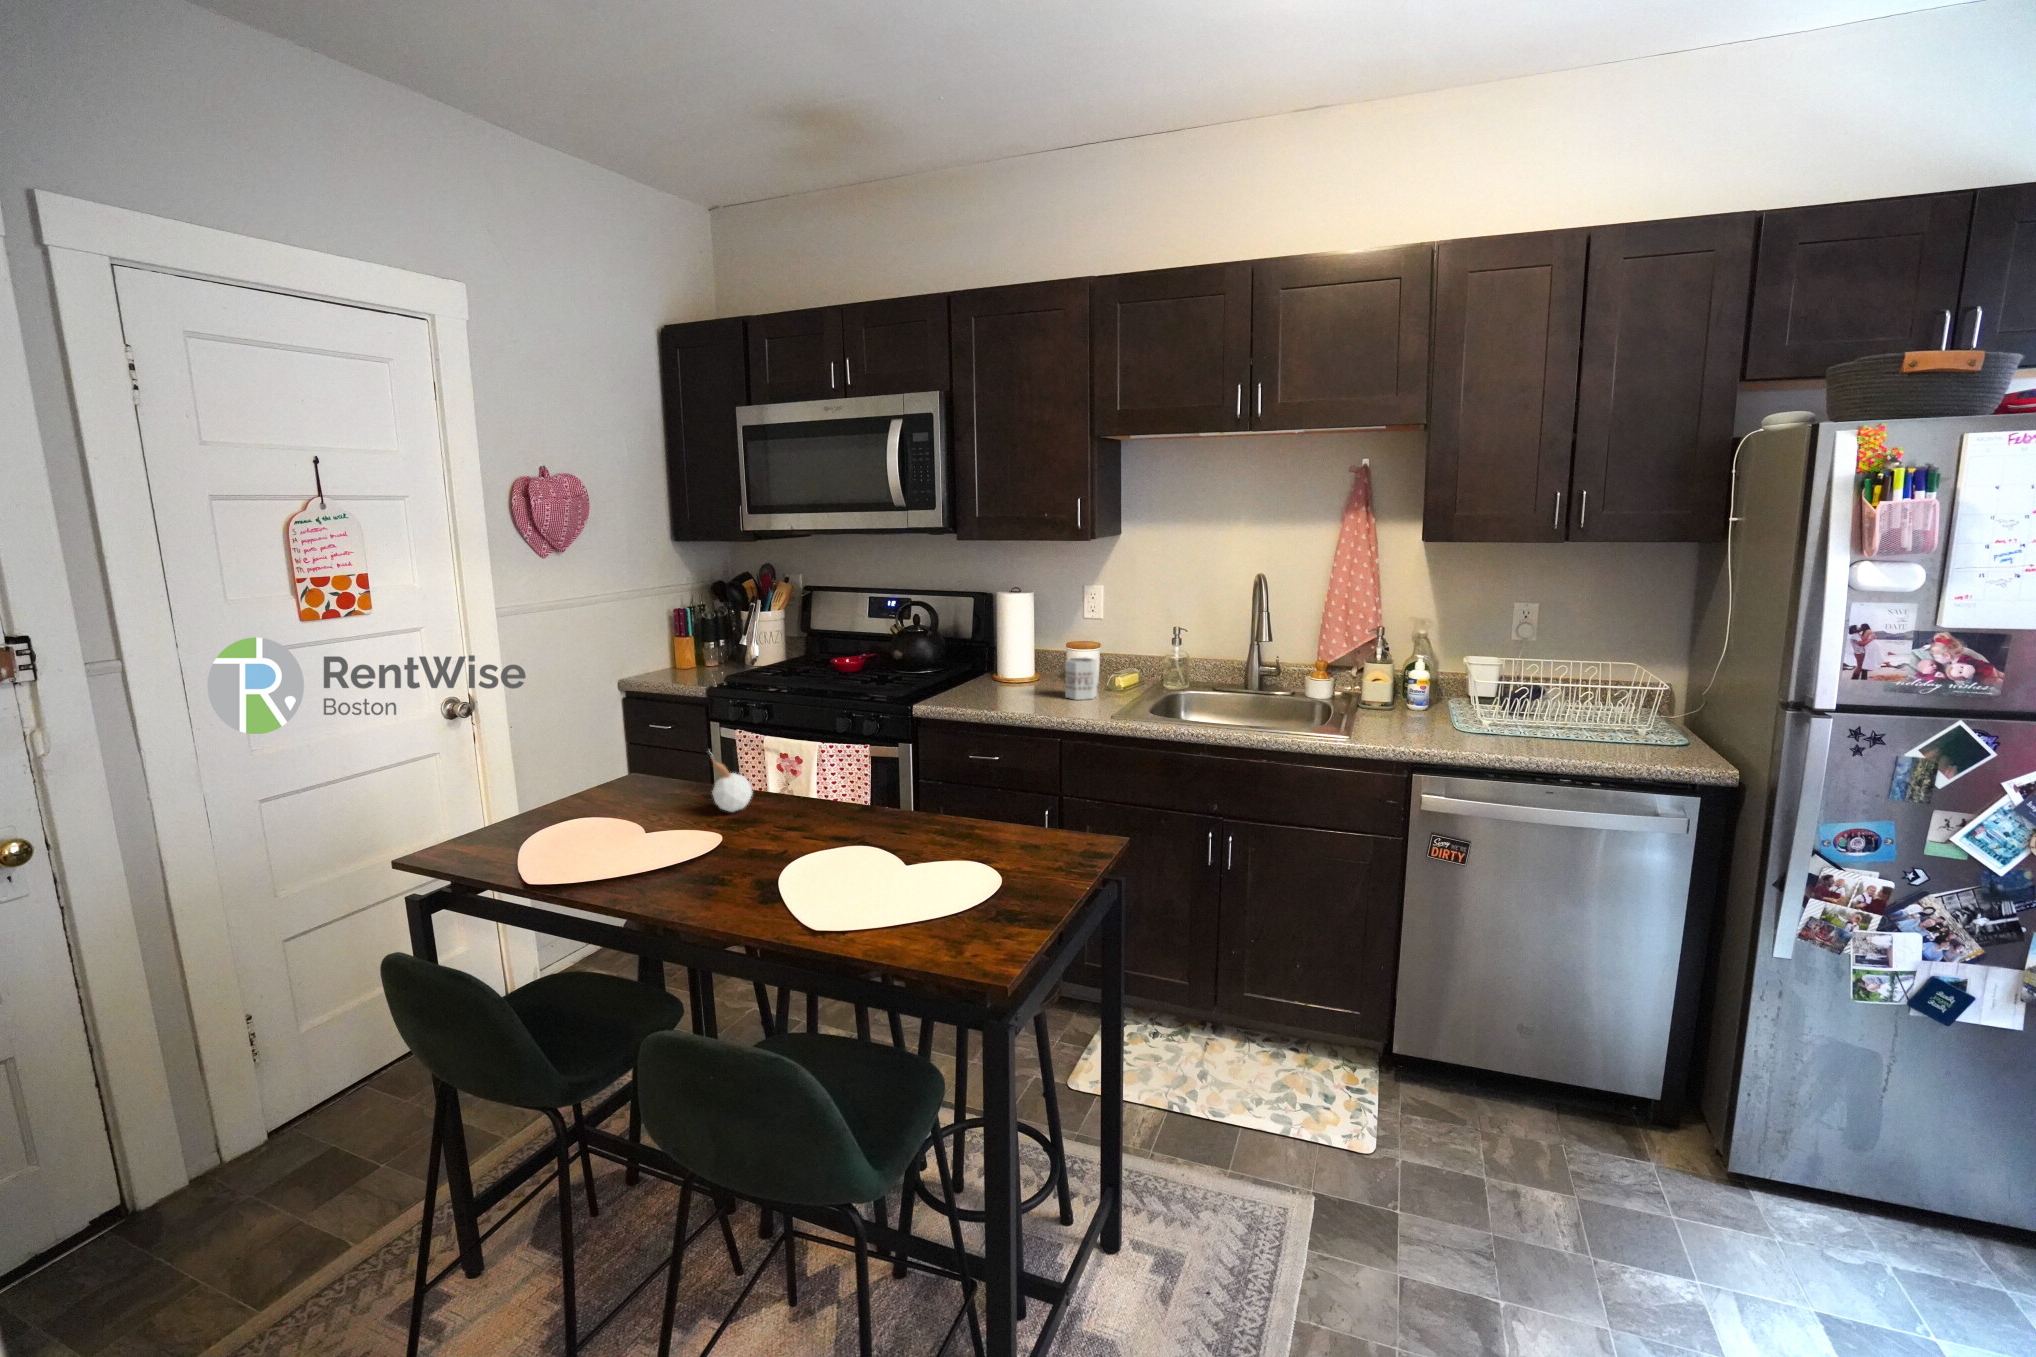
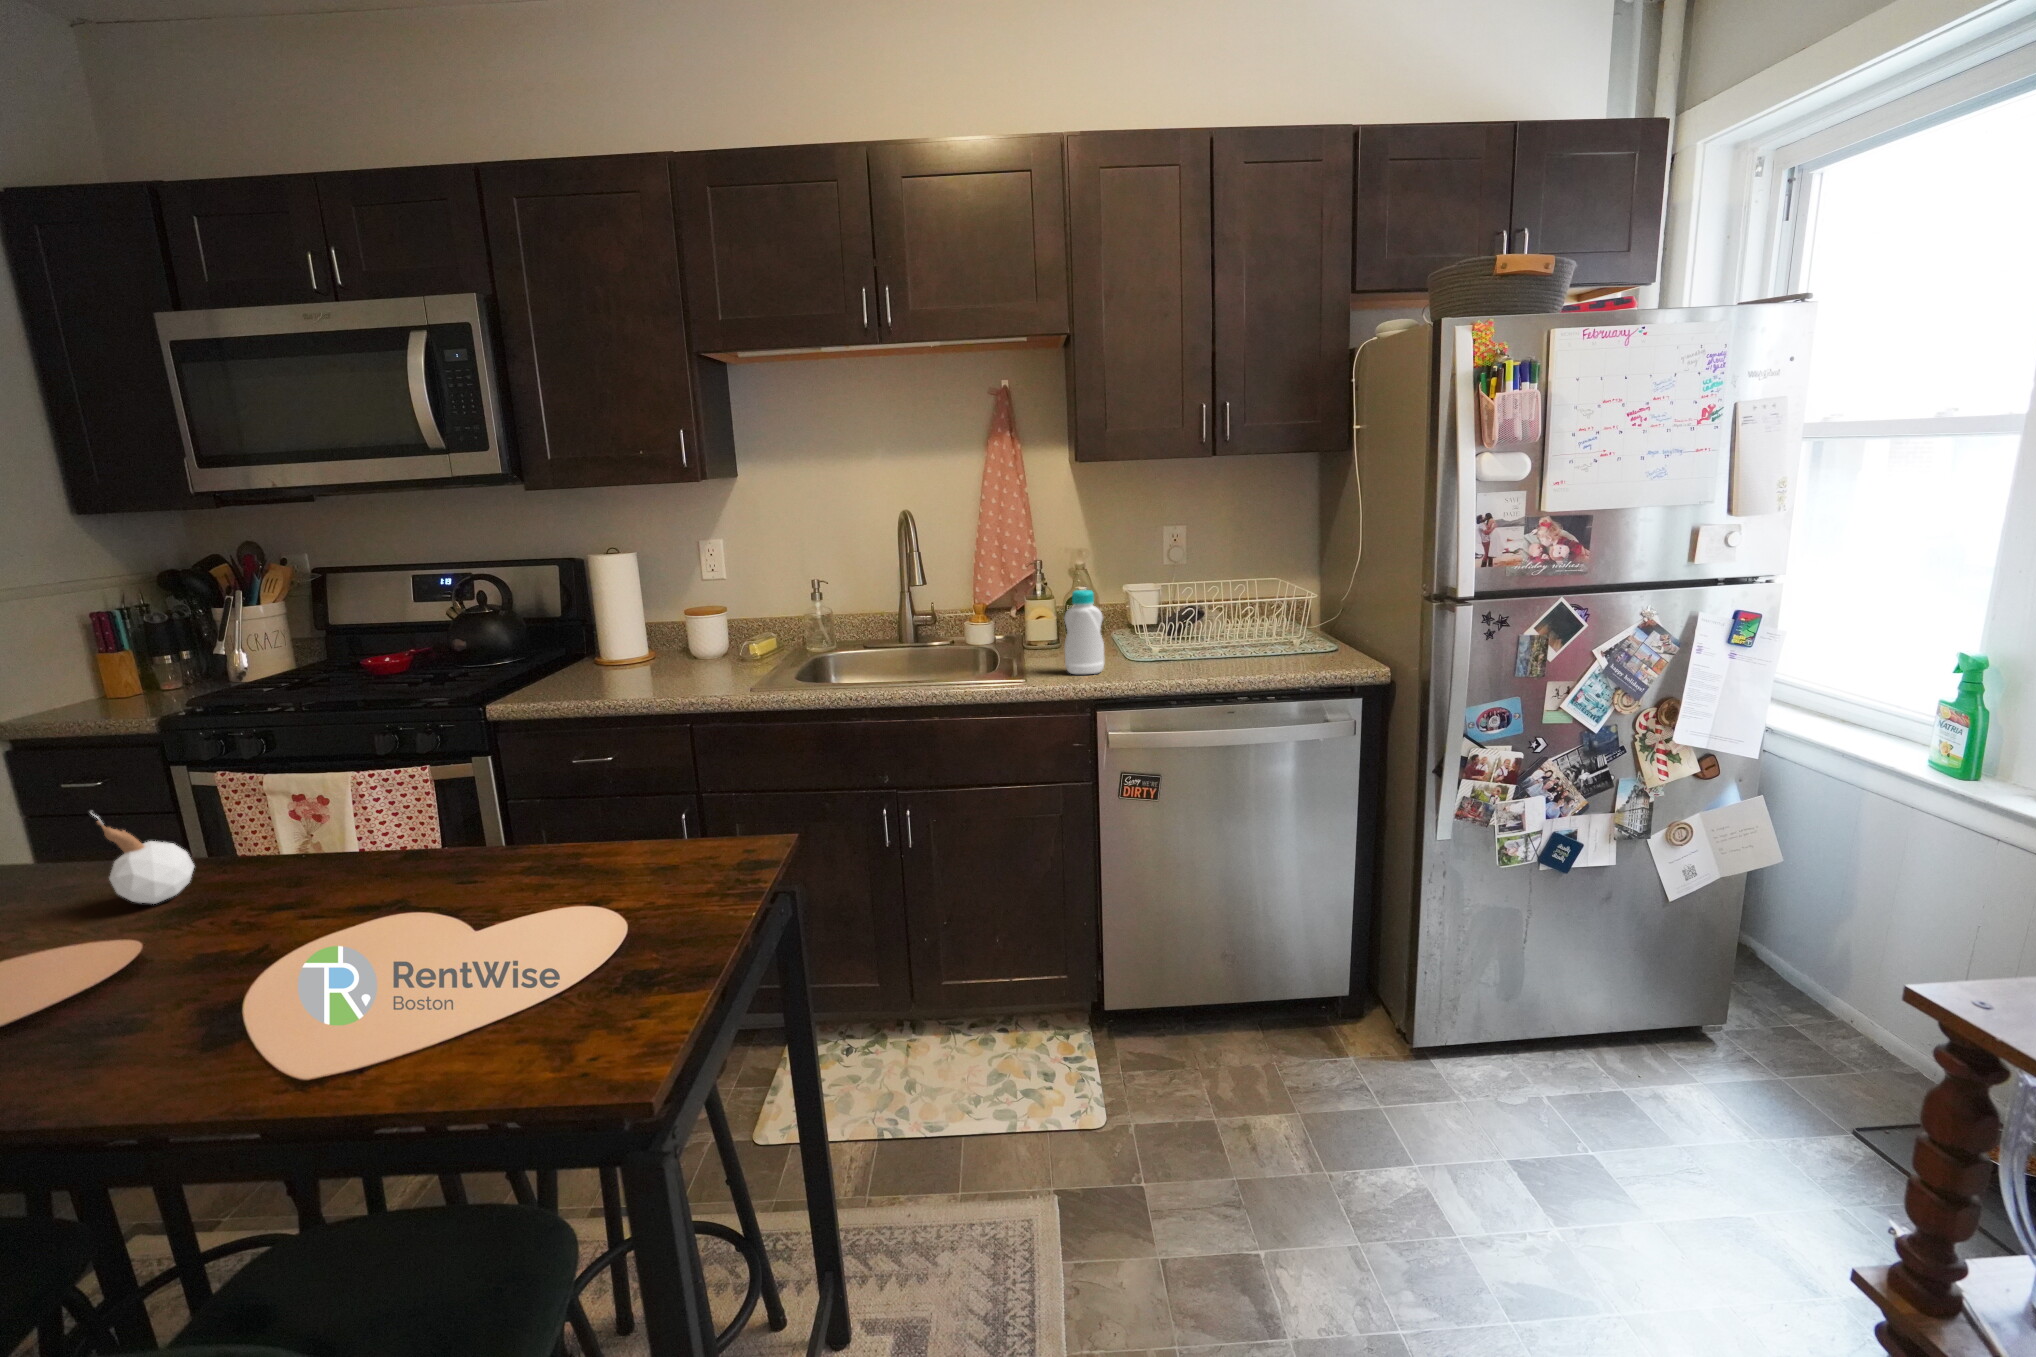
mug: present [1065,658,1099,700] -> none [691,624,736,675]
bottle: none [1387,660,1429,739] -> present [1064,590,1104,674]

